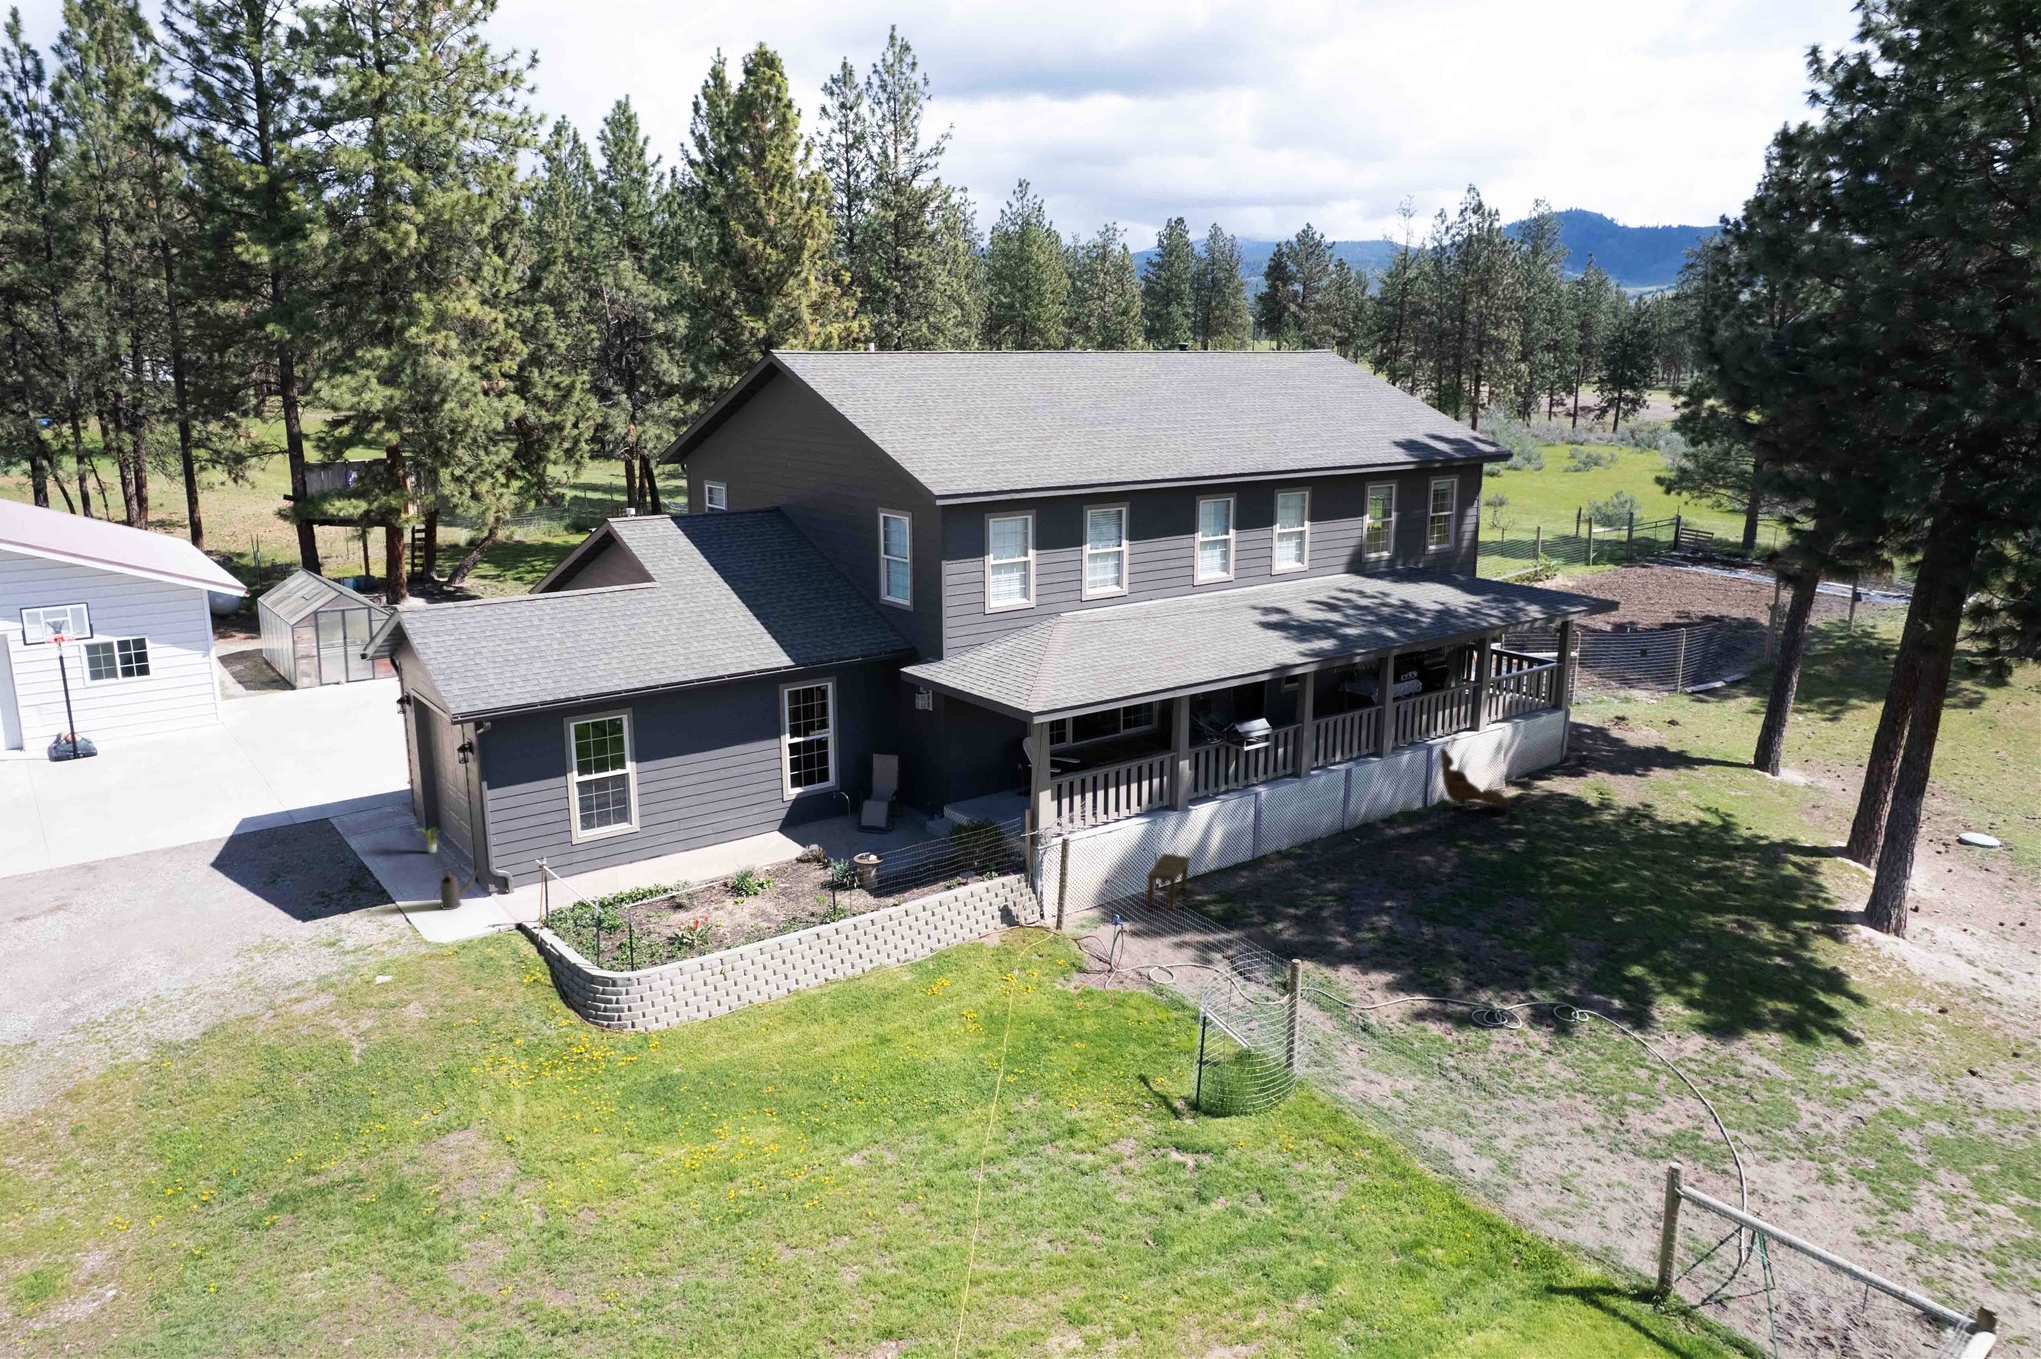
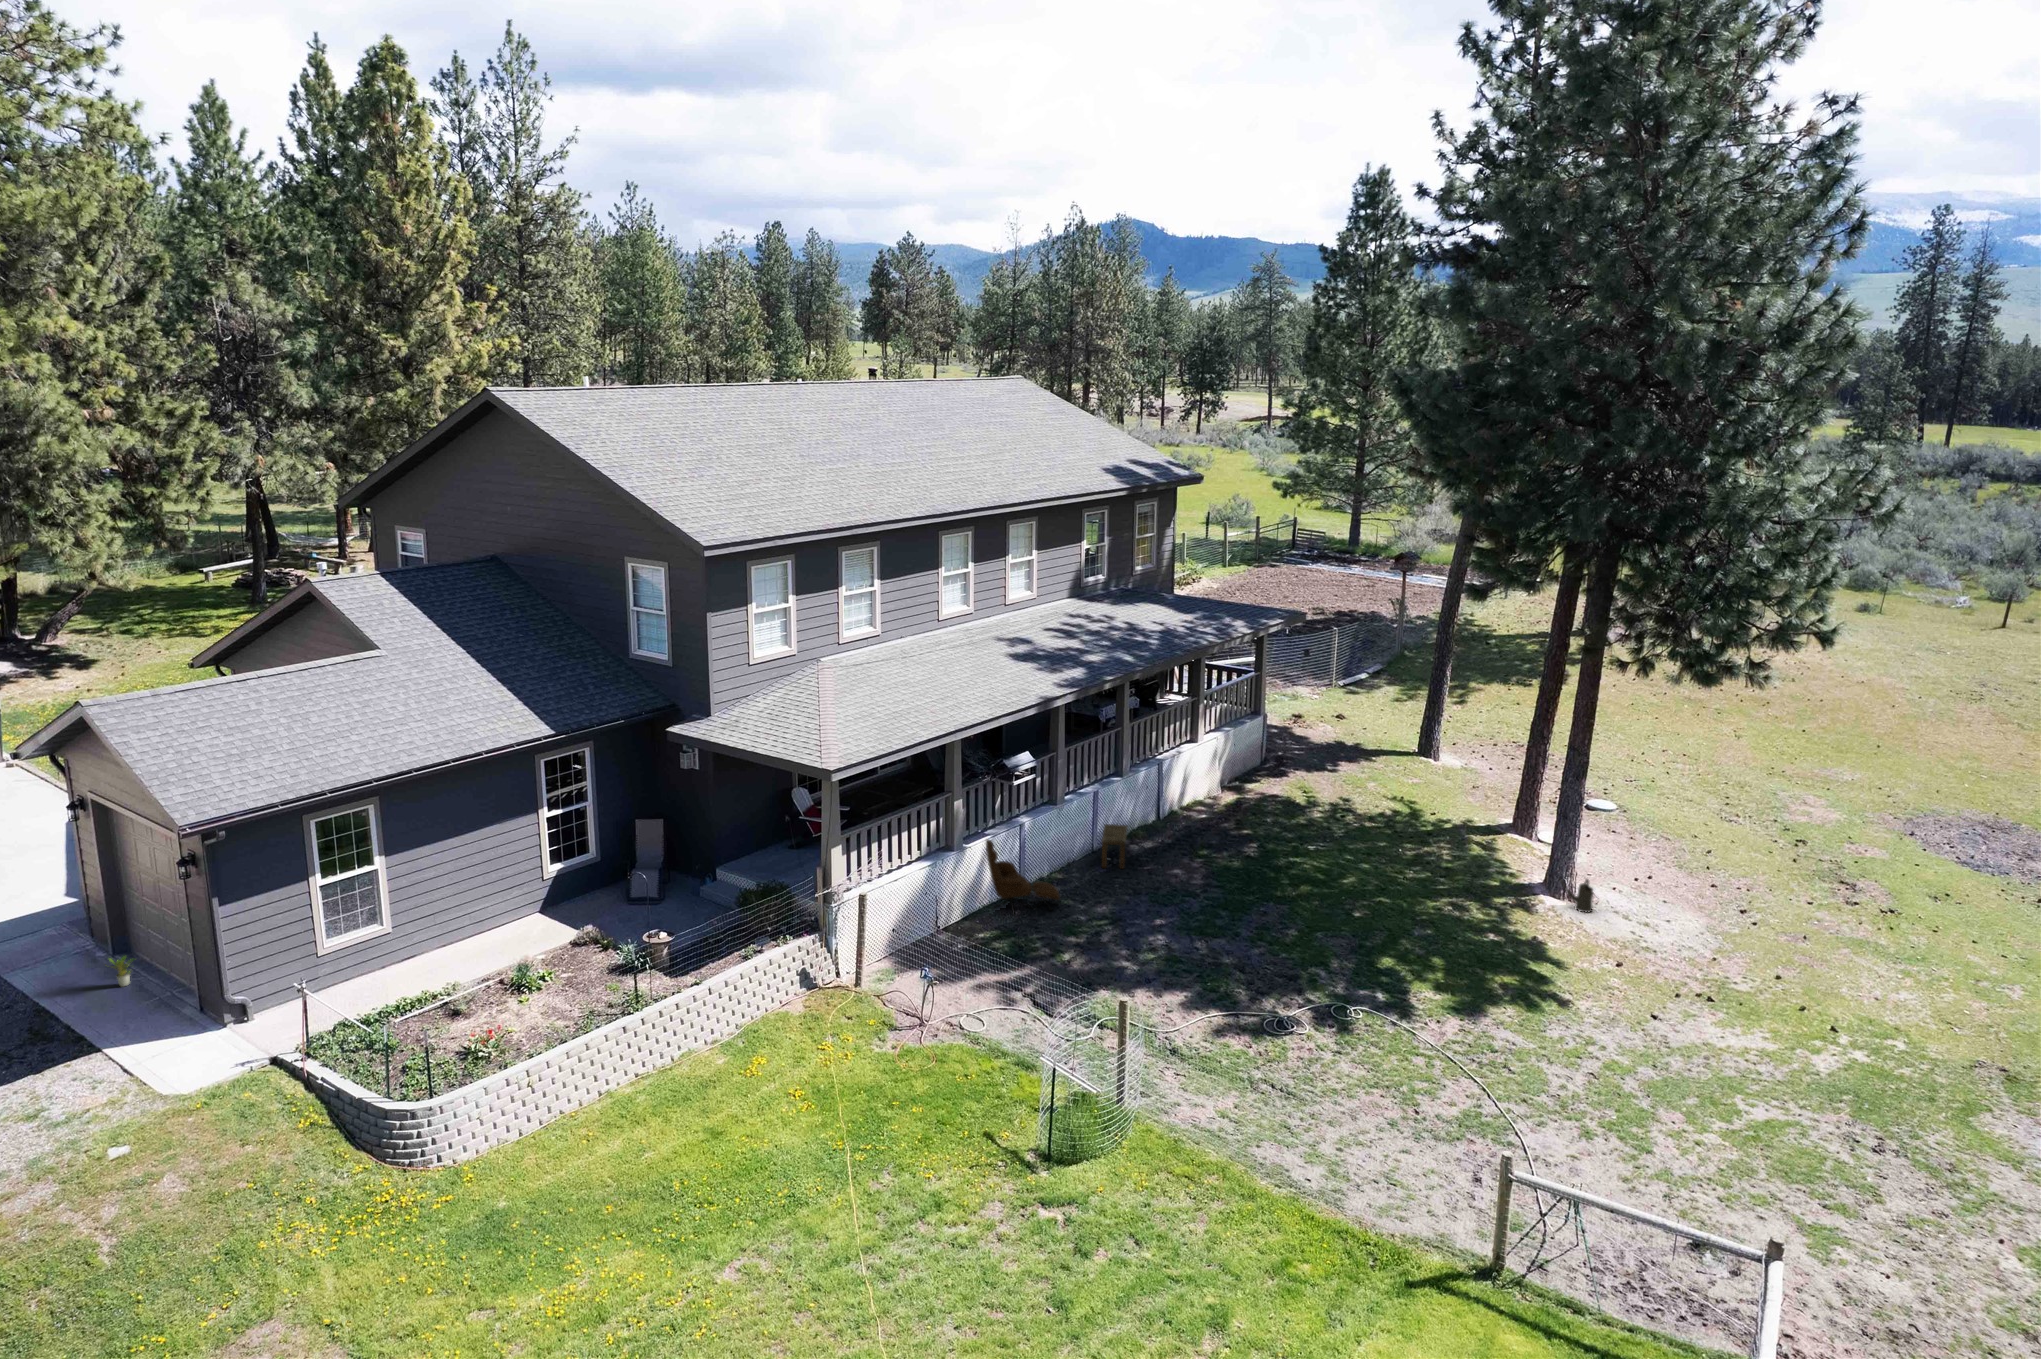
lounge chair: present [1440,749,1509,814] -> present [986,839,1059,914]
bench: present [1147,853,1190,909] -> present [1102,824,1128,869]
watering can: present [434,869,478,910] -> present [1560,879,1594,912]

